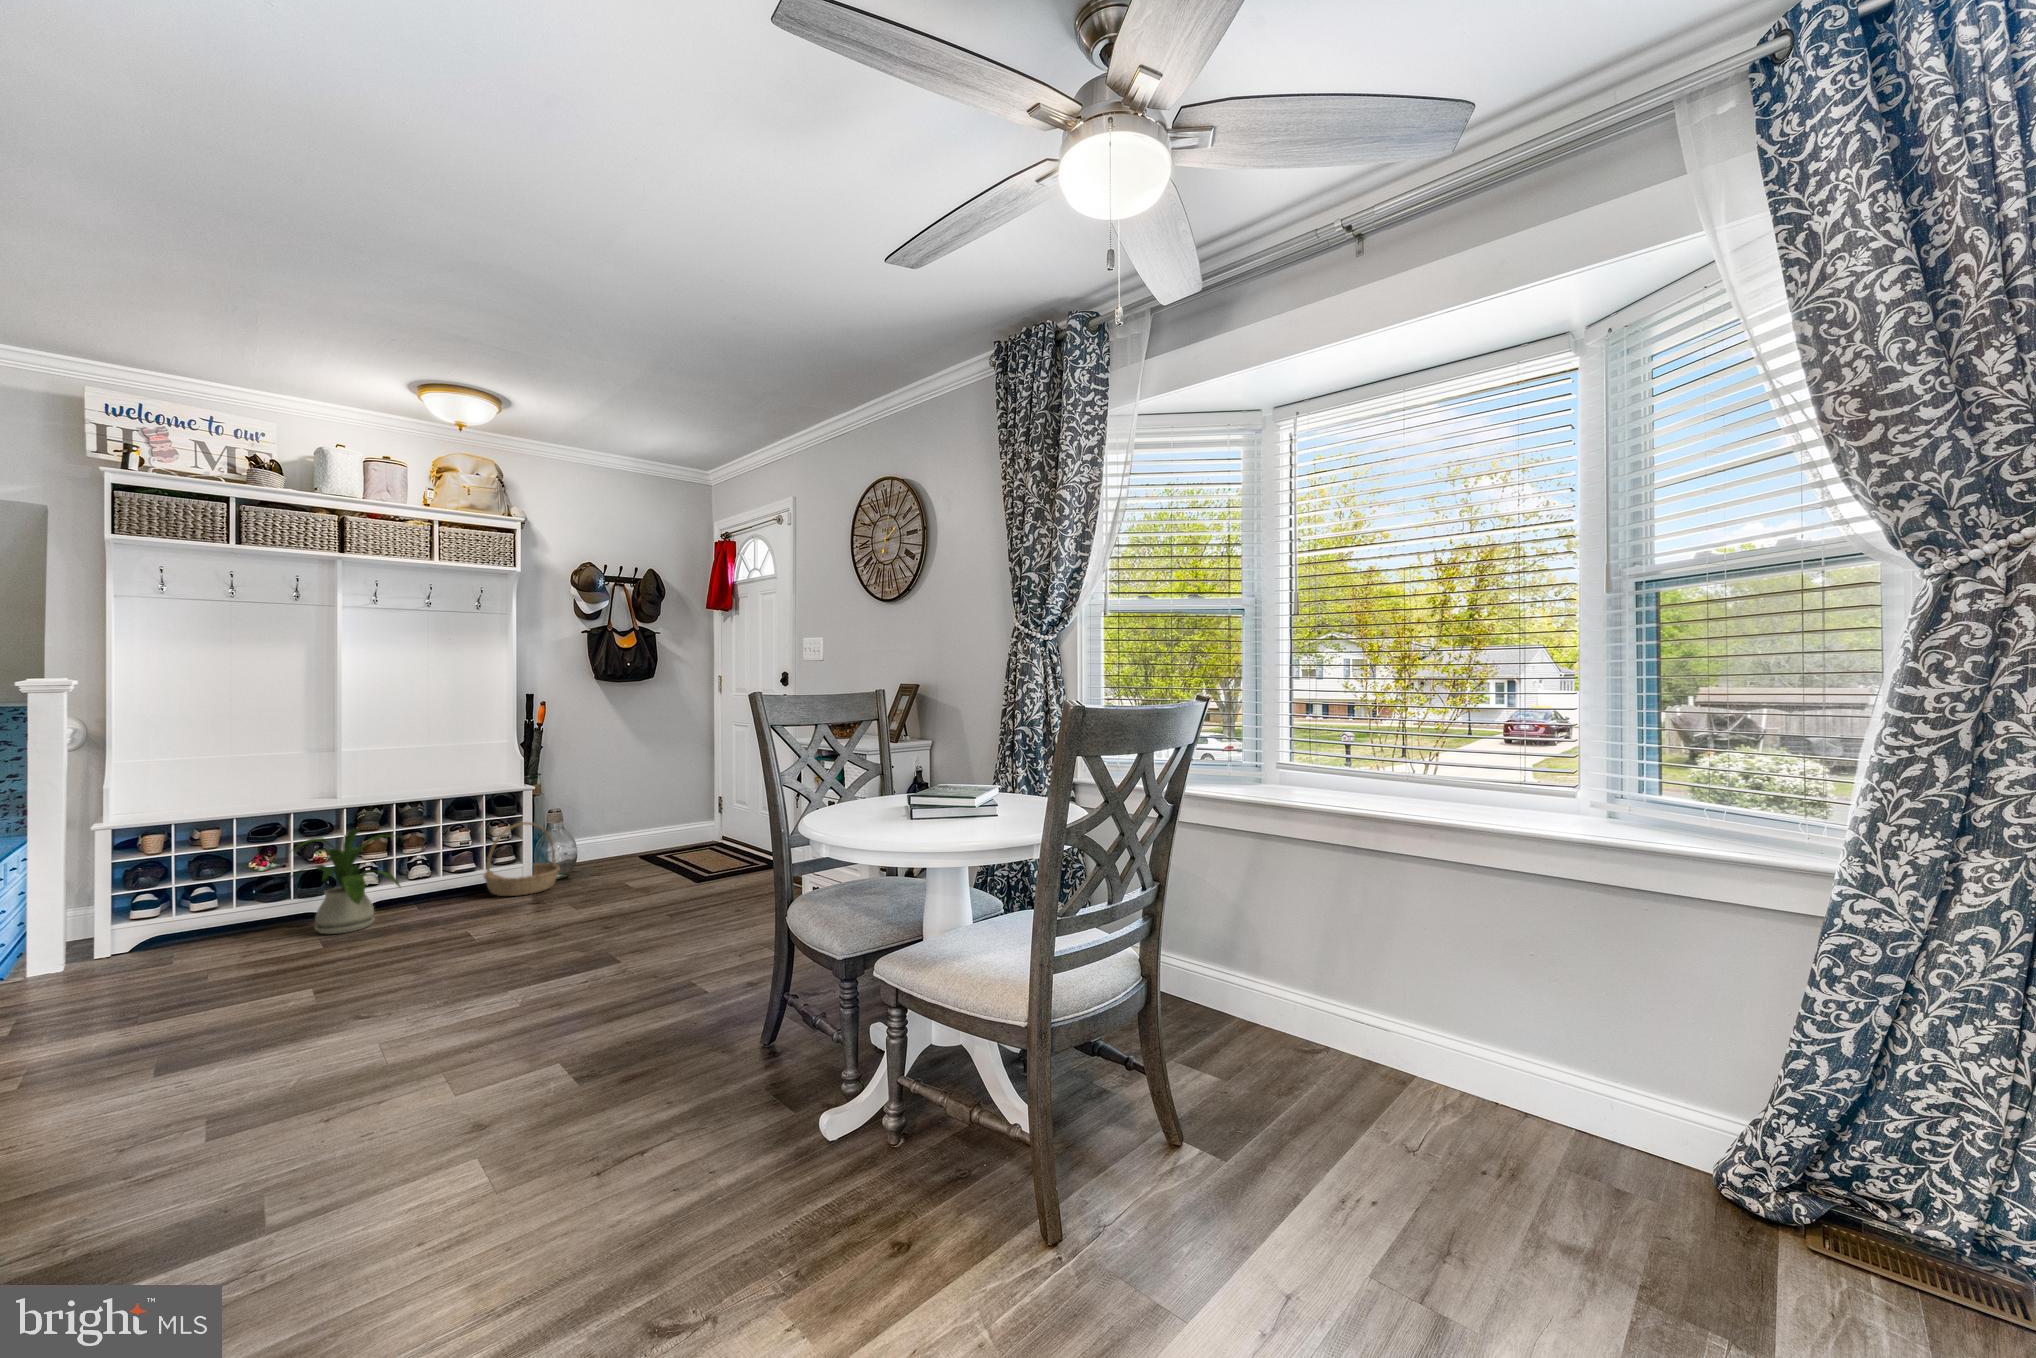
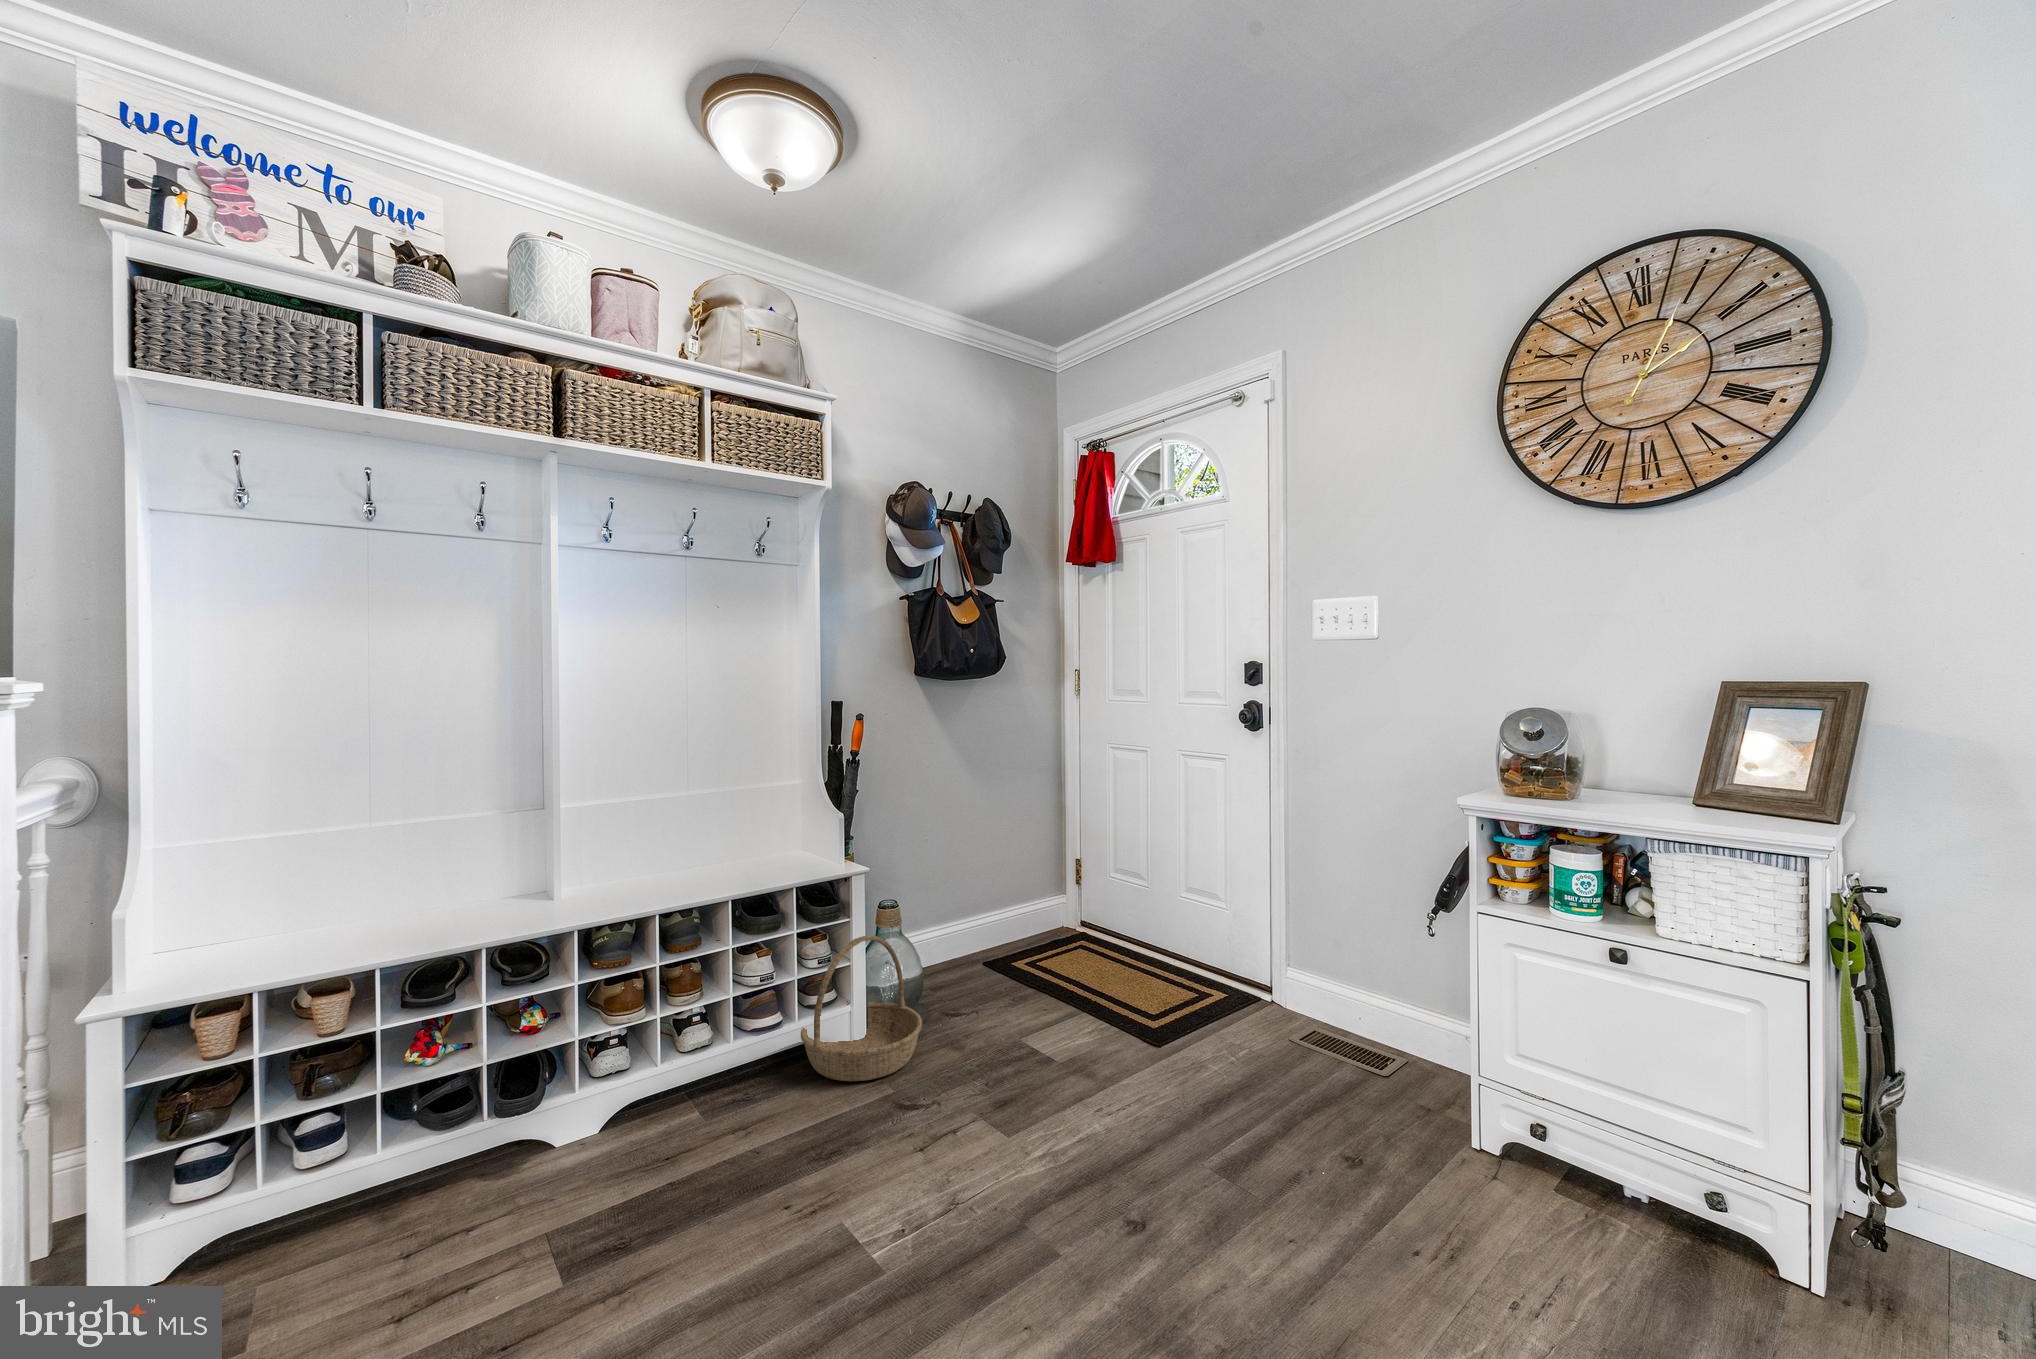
house plant: present [291,828,400,934] -> none [485,987,708,1223]

